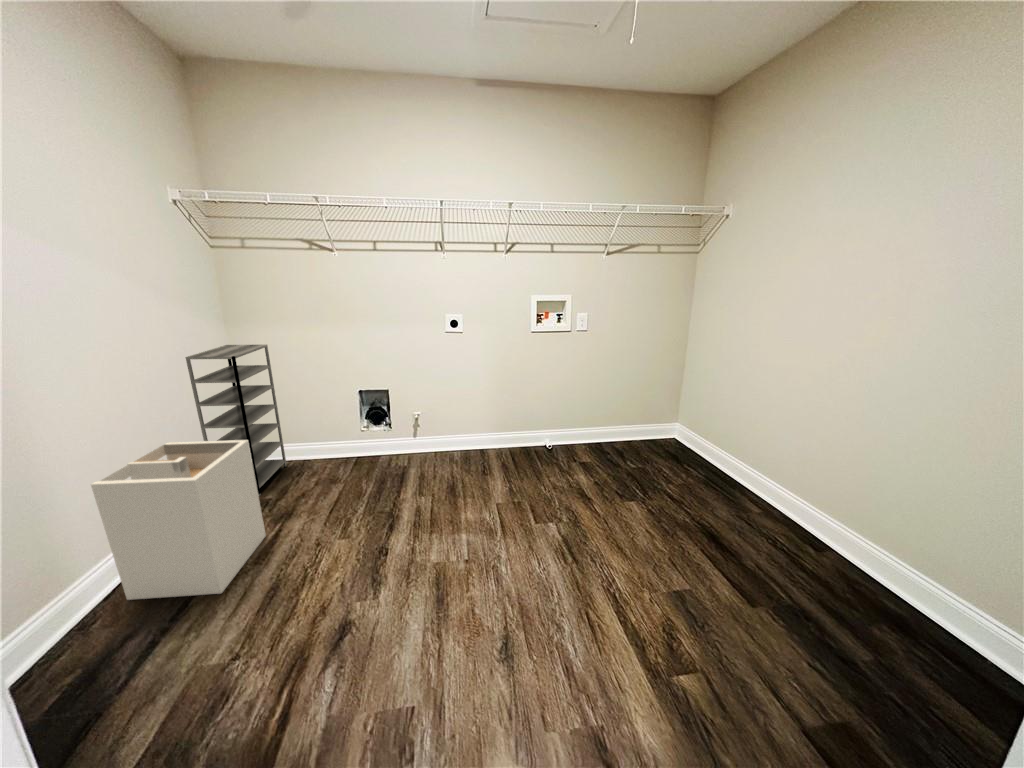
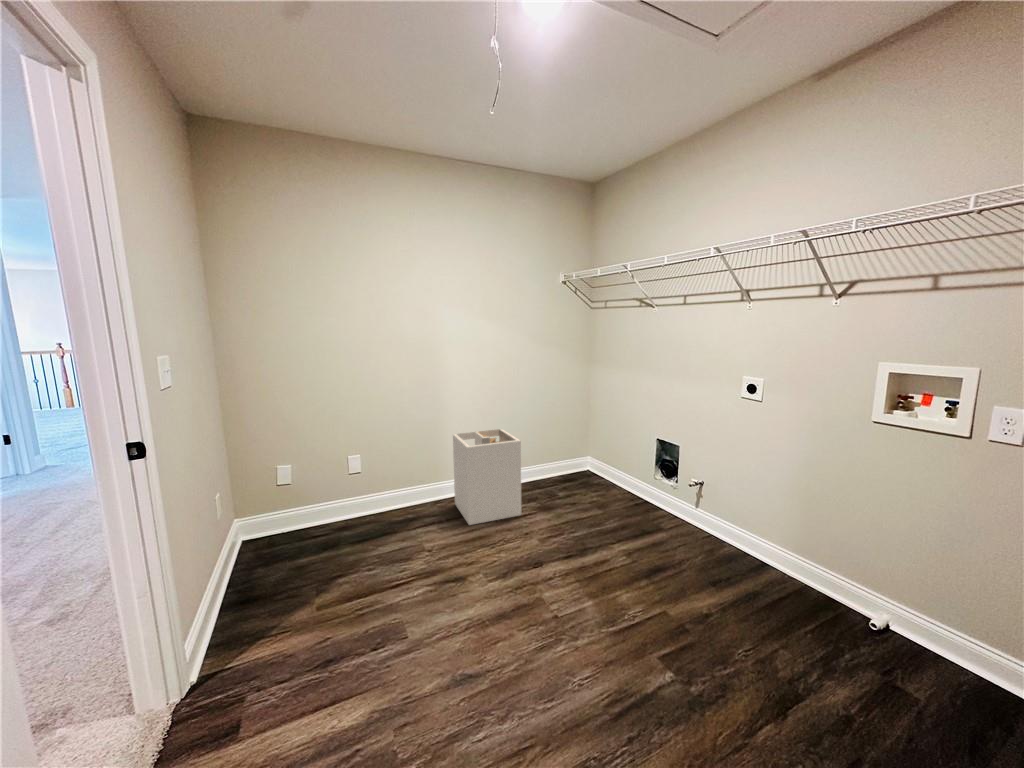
shelving unit: present [185,344,287,496] -> none [542,378,599,494]

